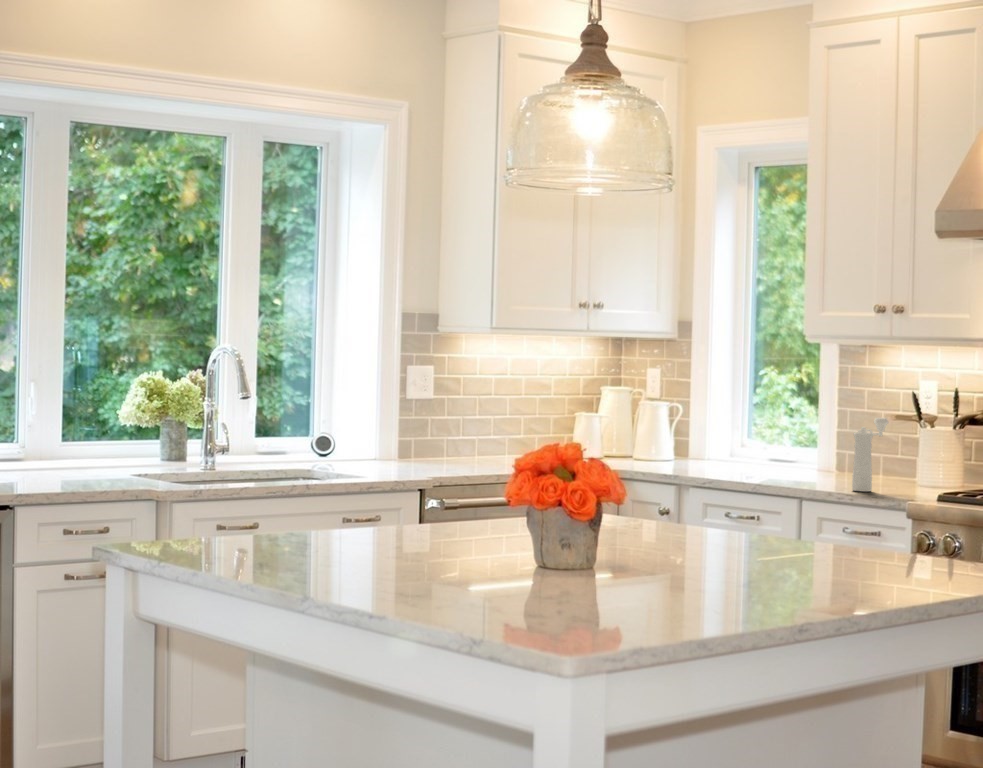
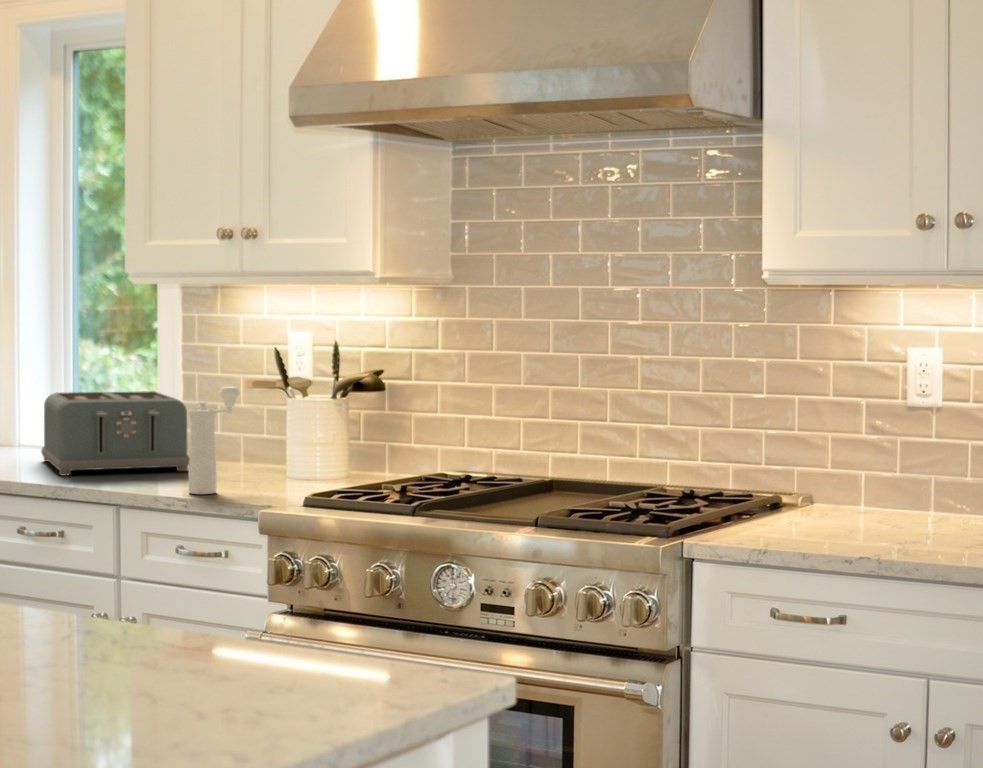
toaster: none [738,421,847,479] -> present [41,391,190,476]

